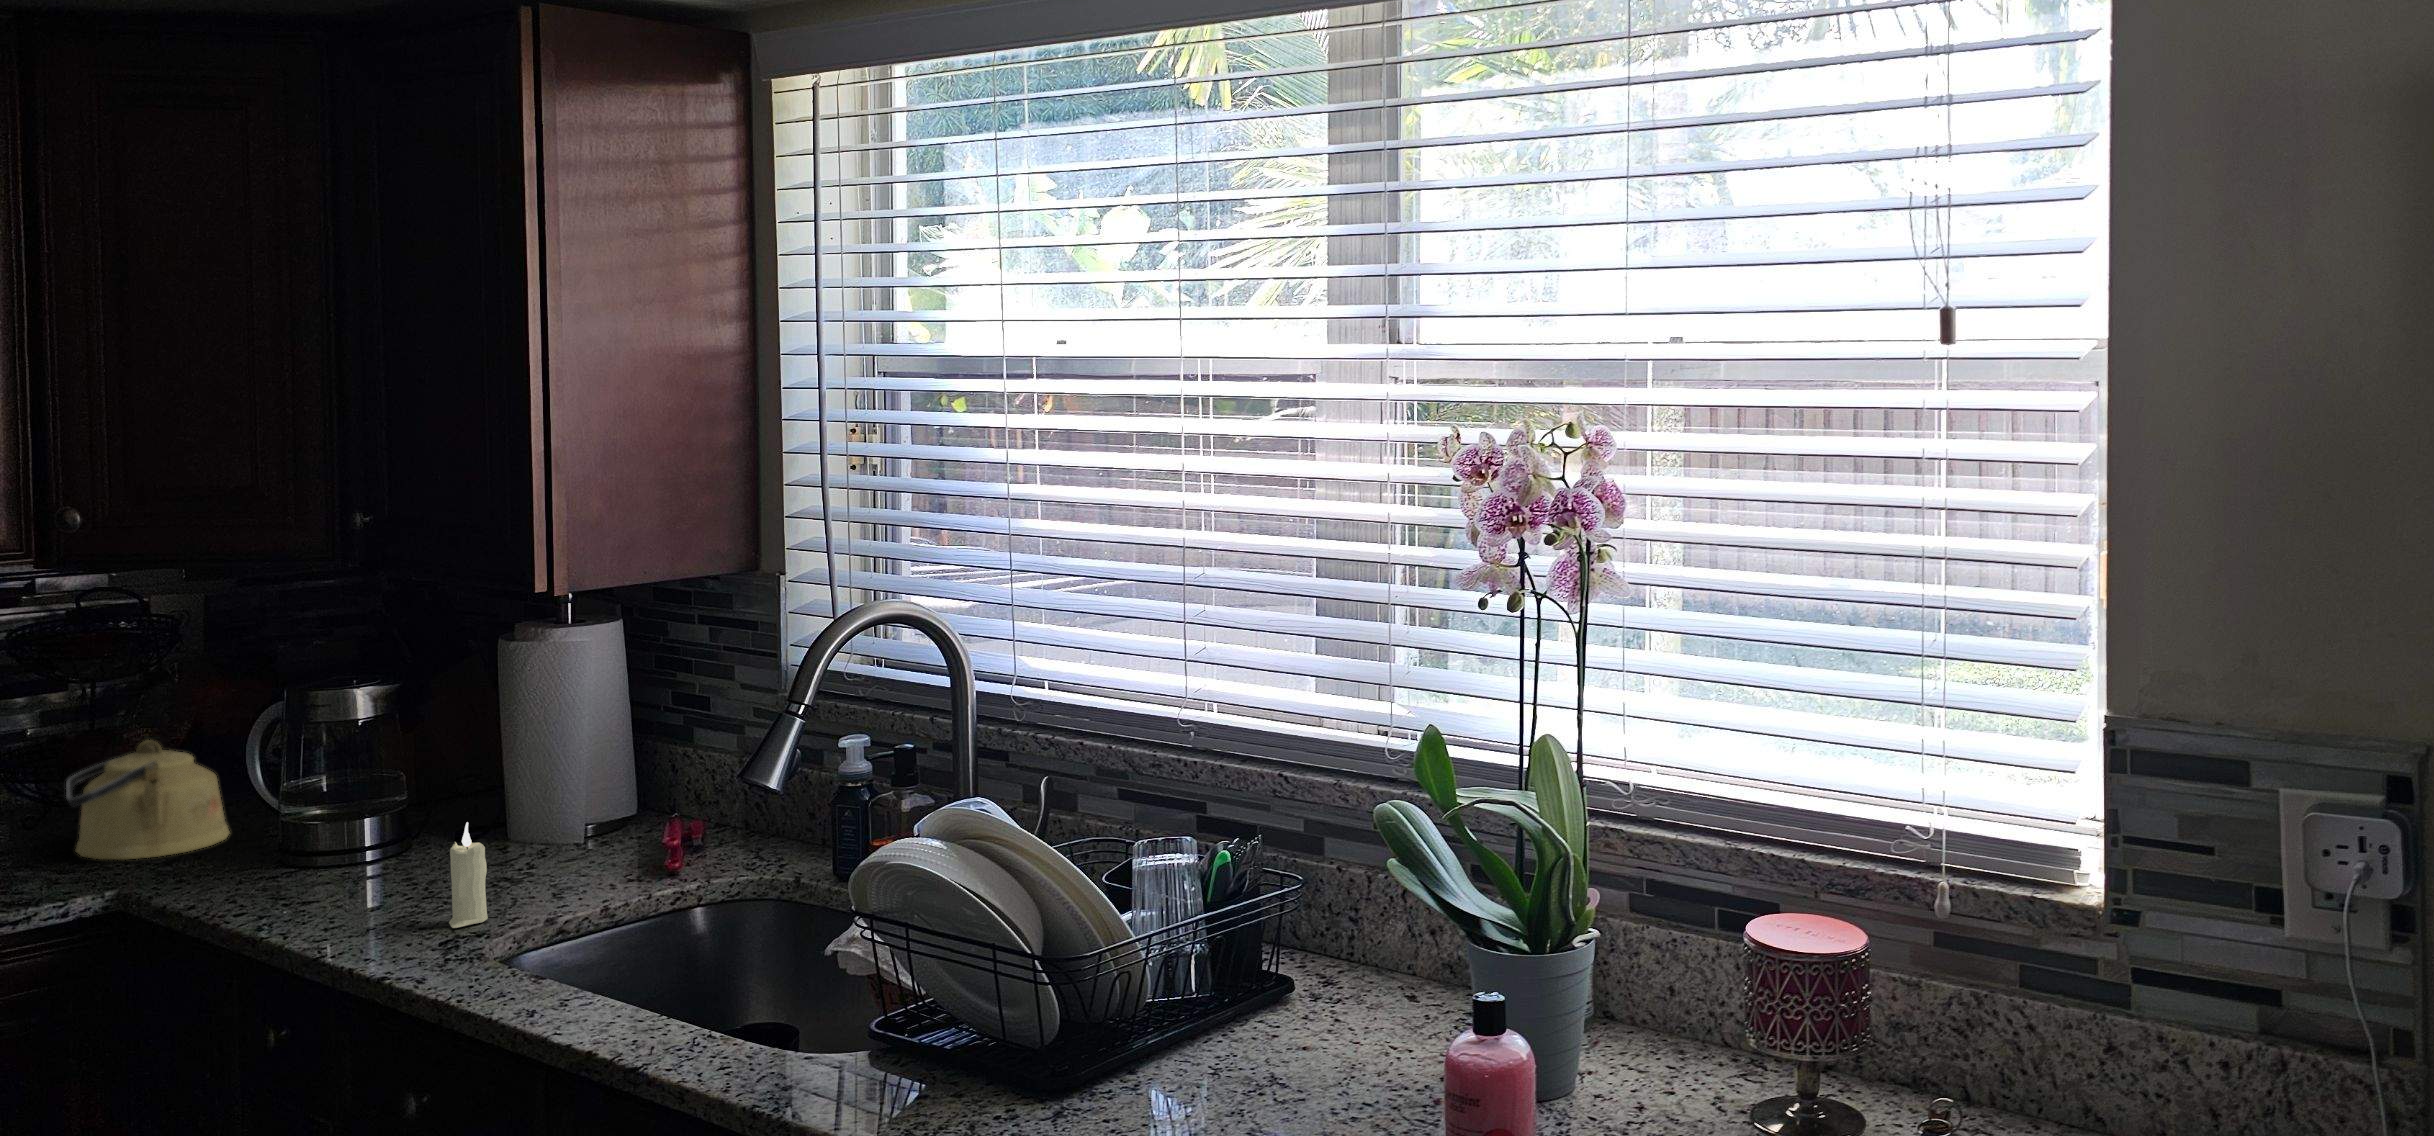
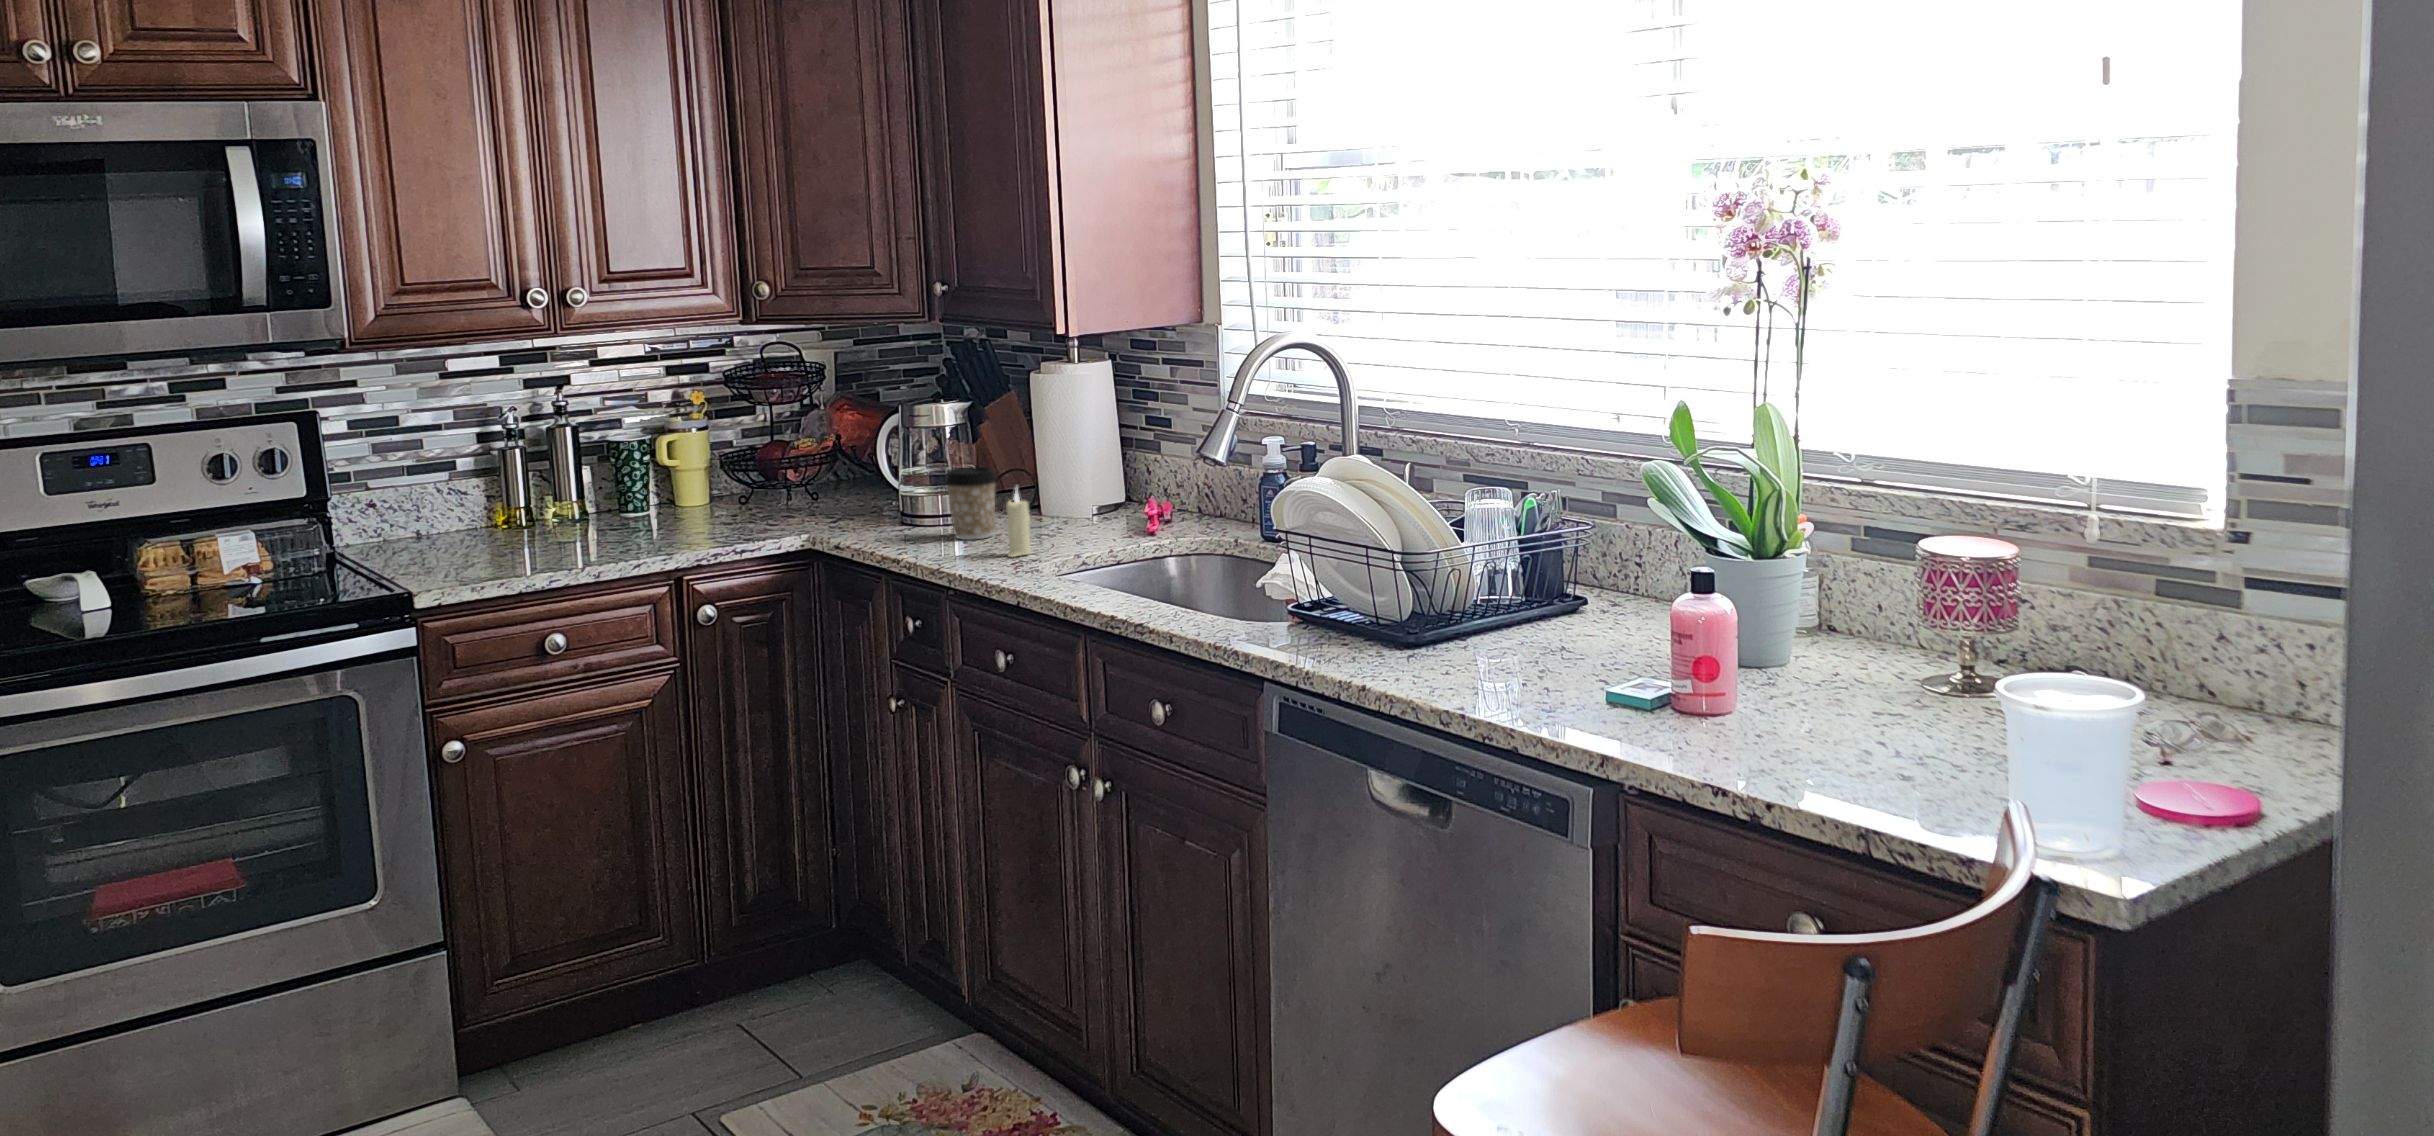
kettle: present [66,740,229,860] -> none [761,440,861,518]
coffee cup: none [357,786,441,895] -> present [945,467,996,540]

